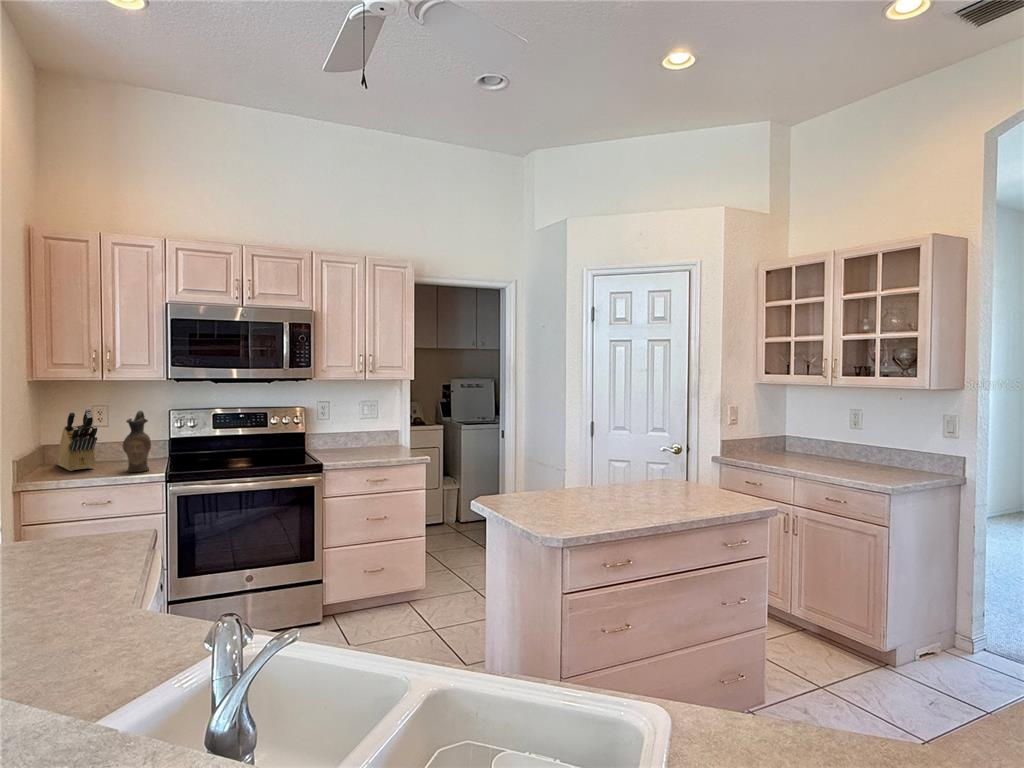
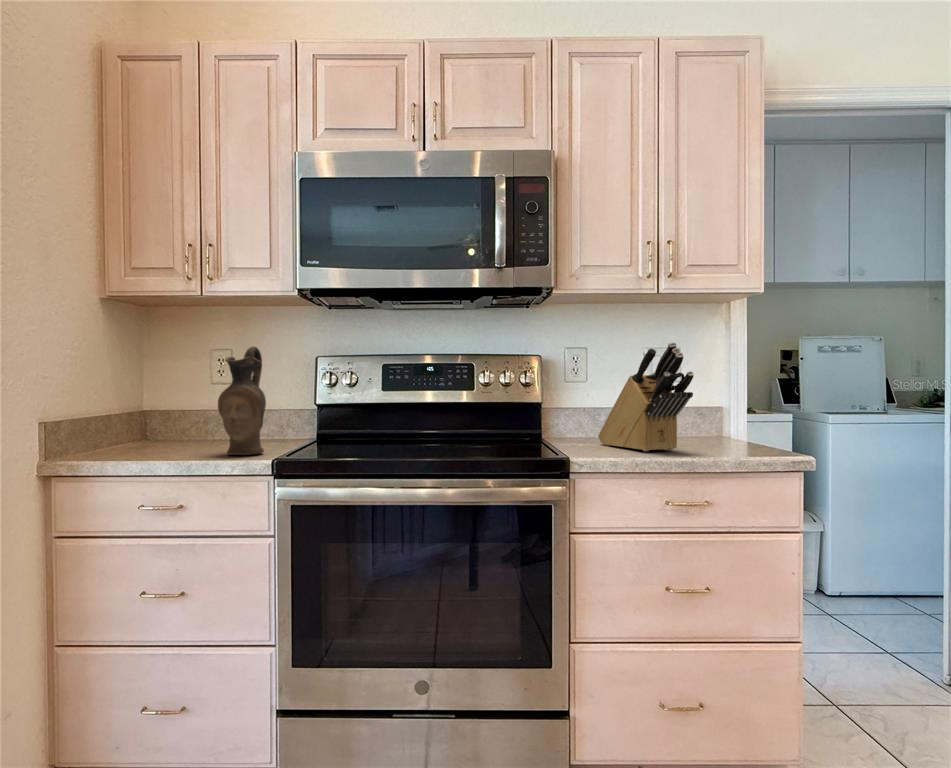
knife block: present [57,408,97,471] -> present [598,342,694,451]

